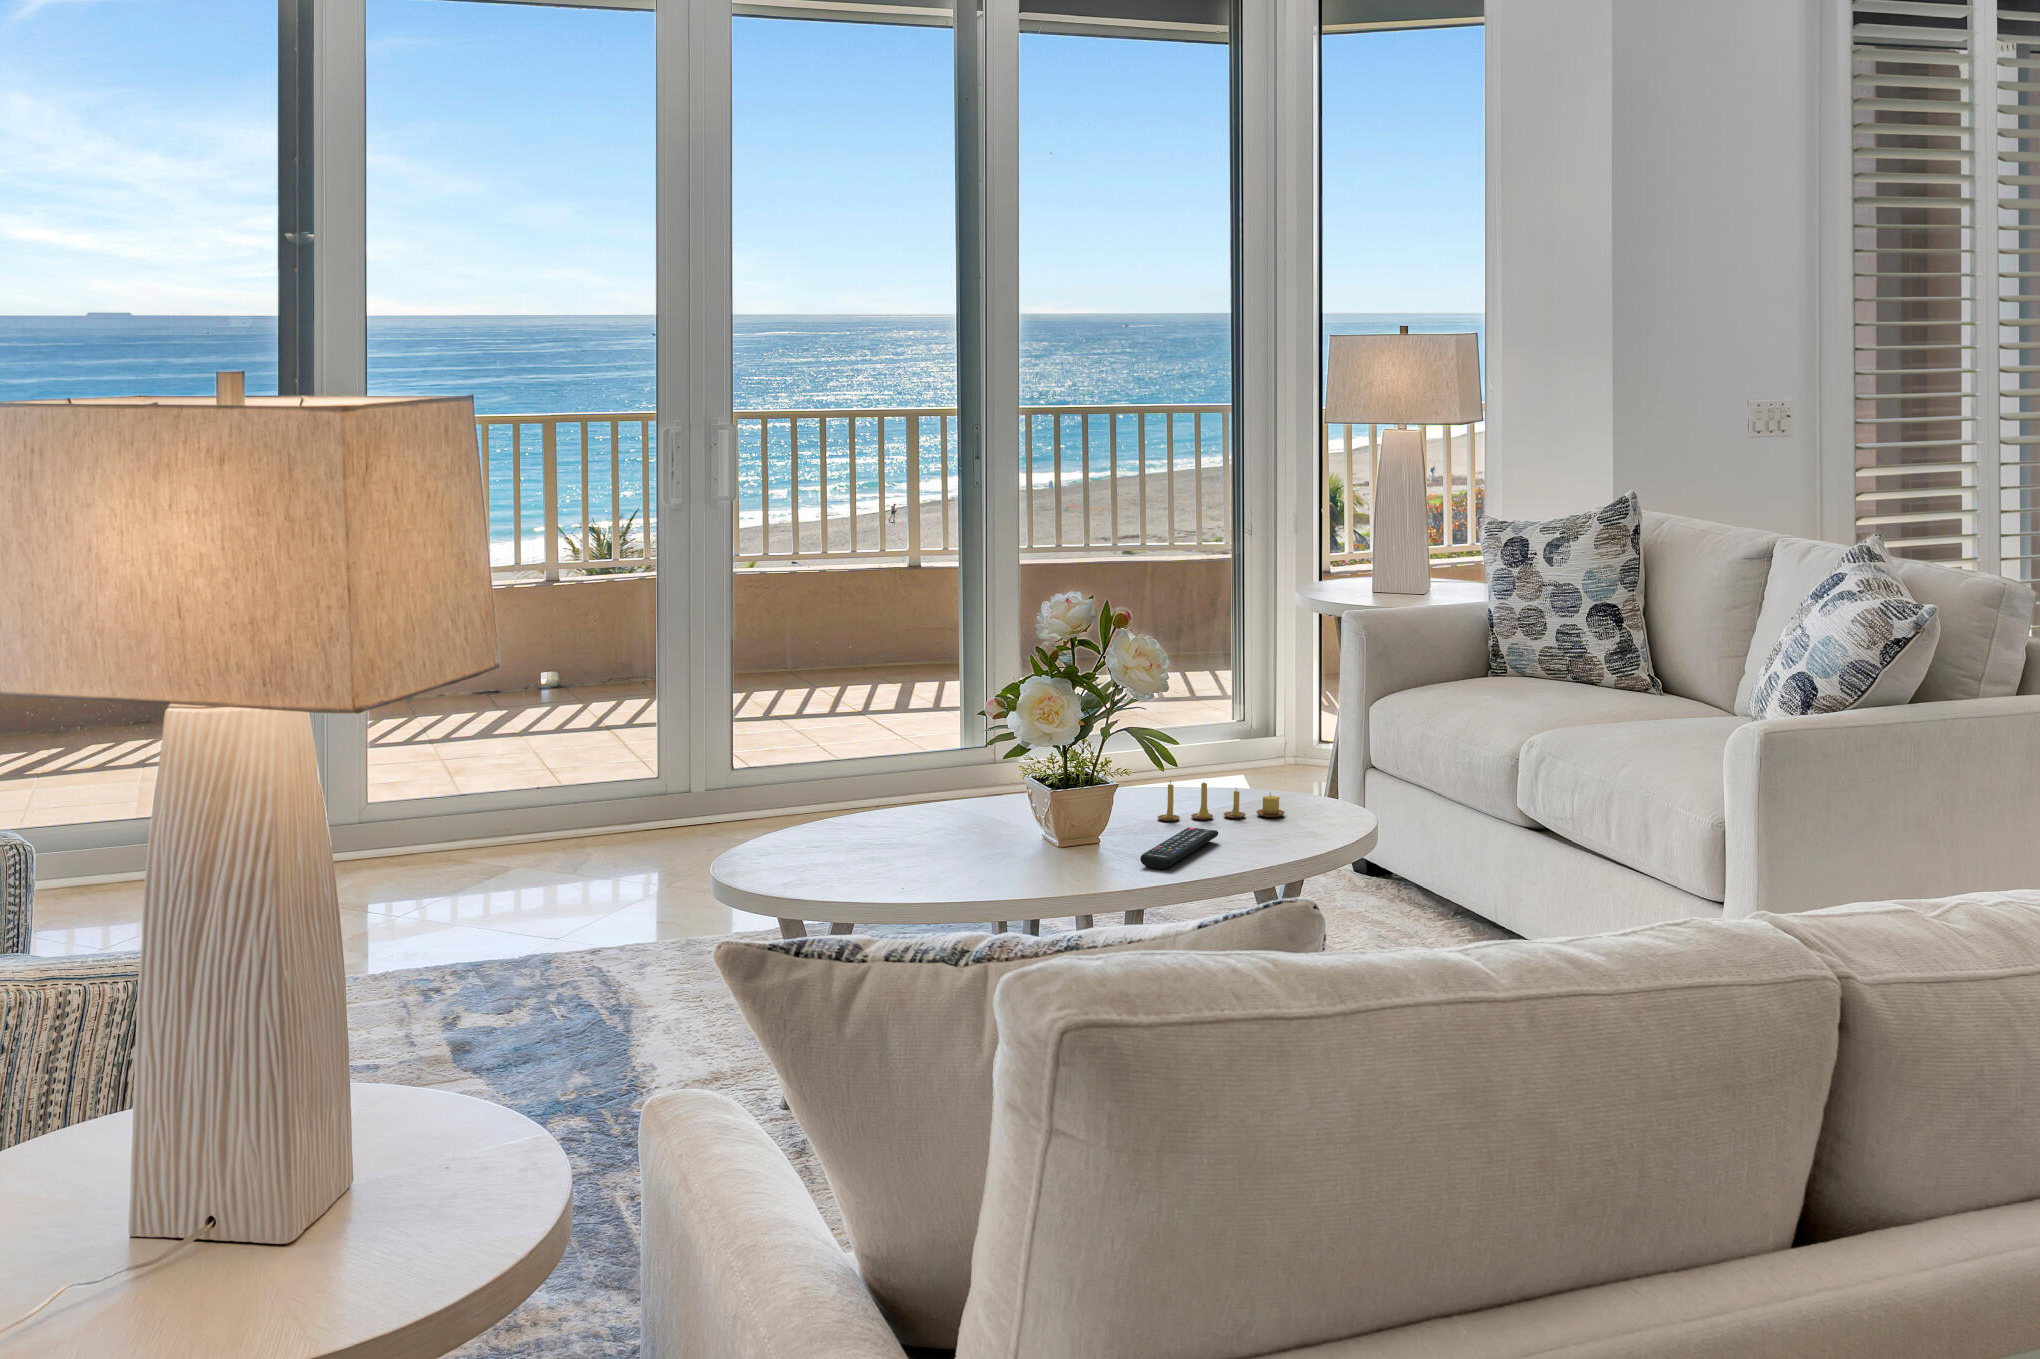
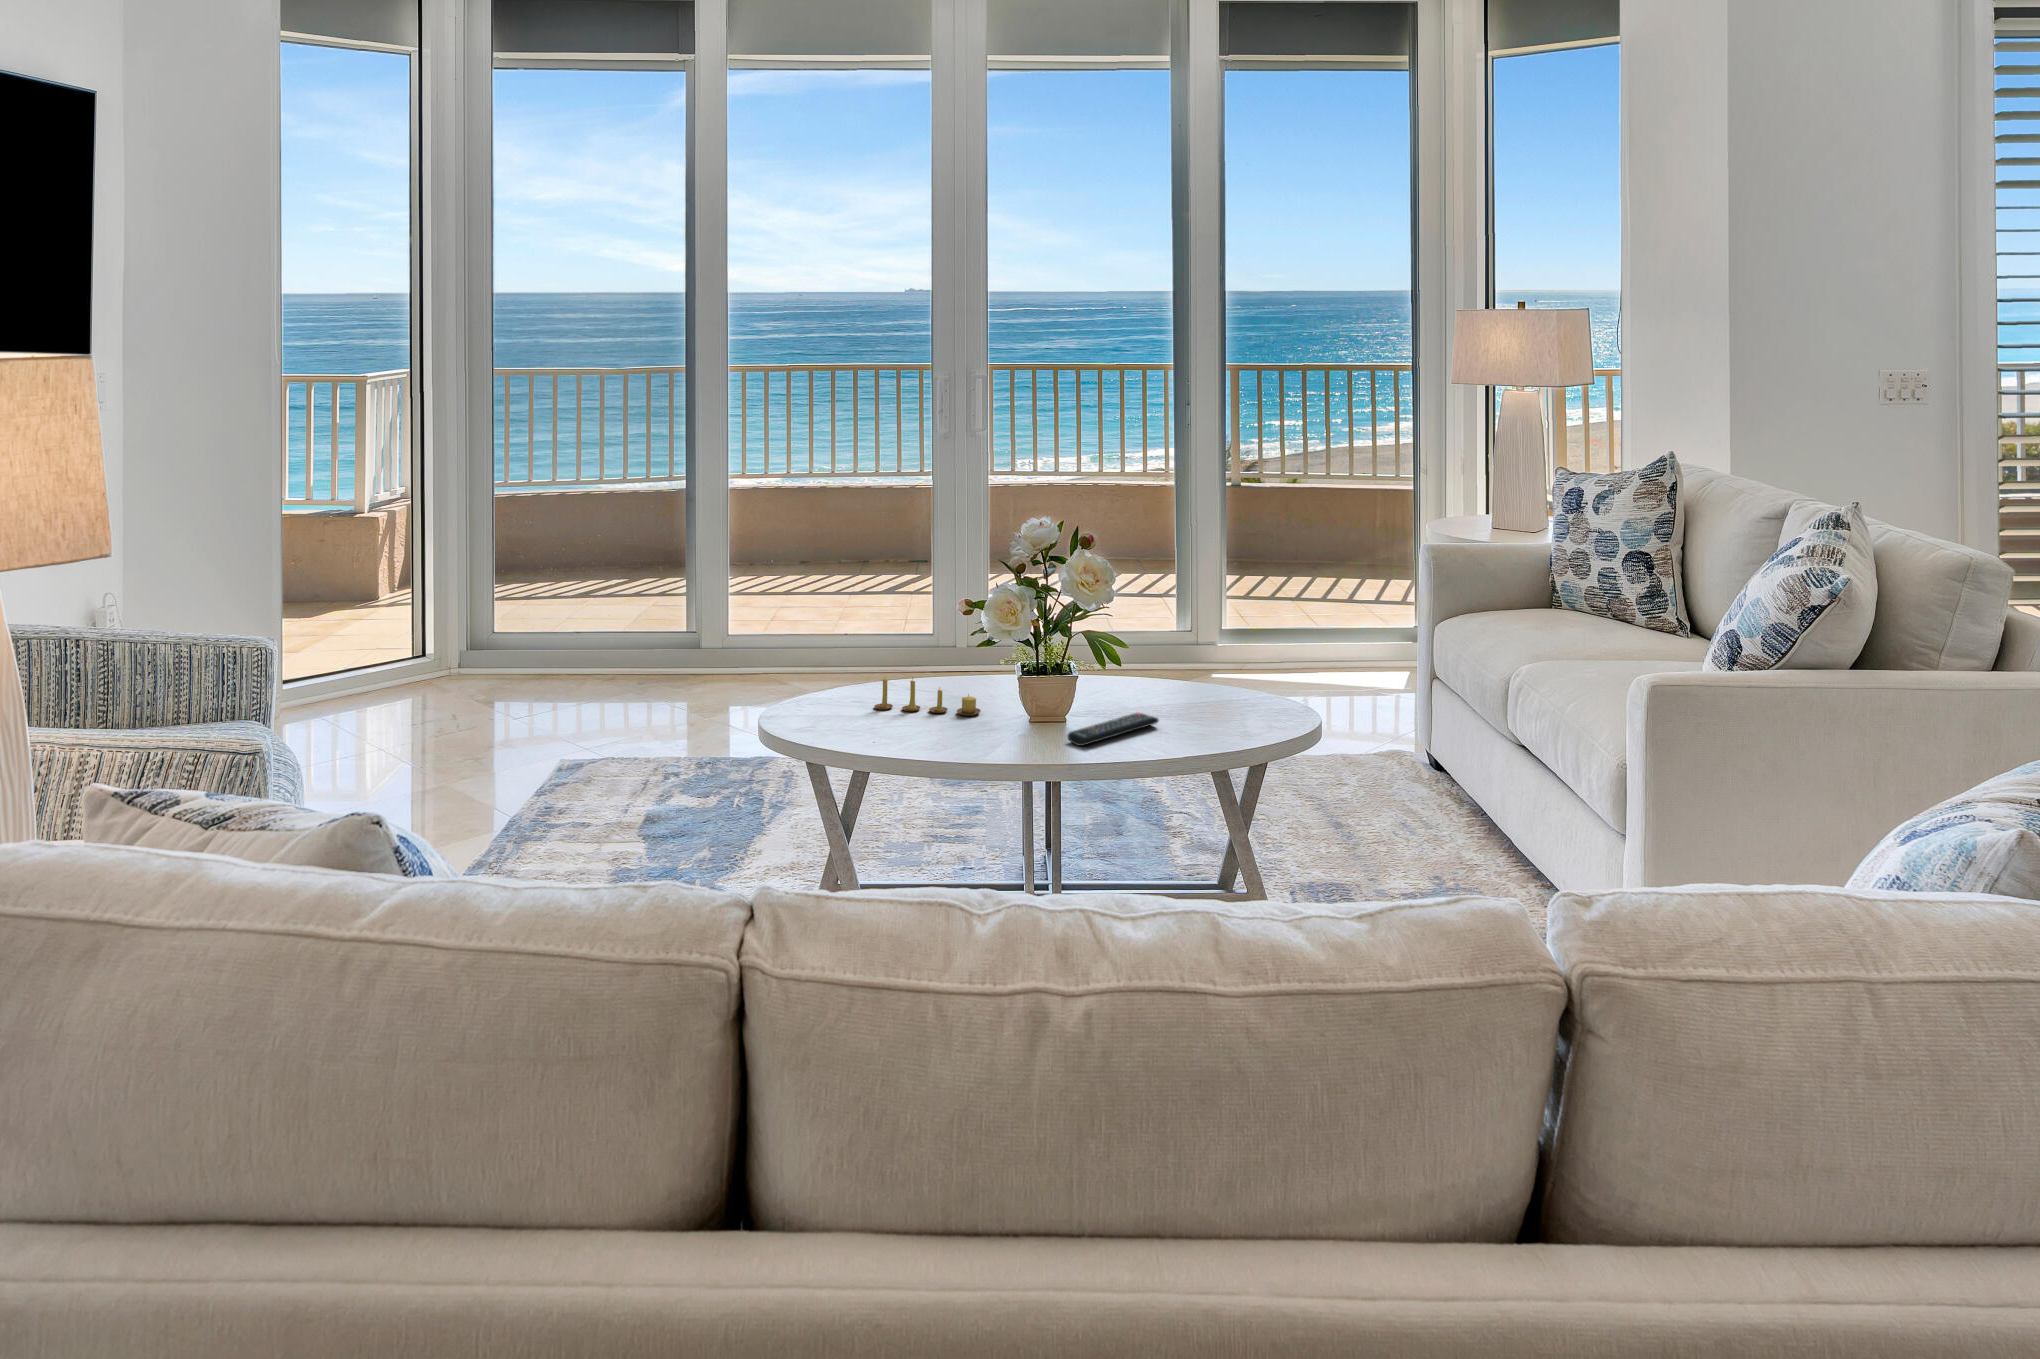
candle: present [1158,781,1285,821] -> present [874,679,981,715]

